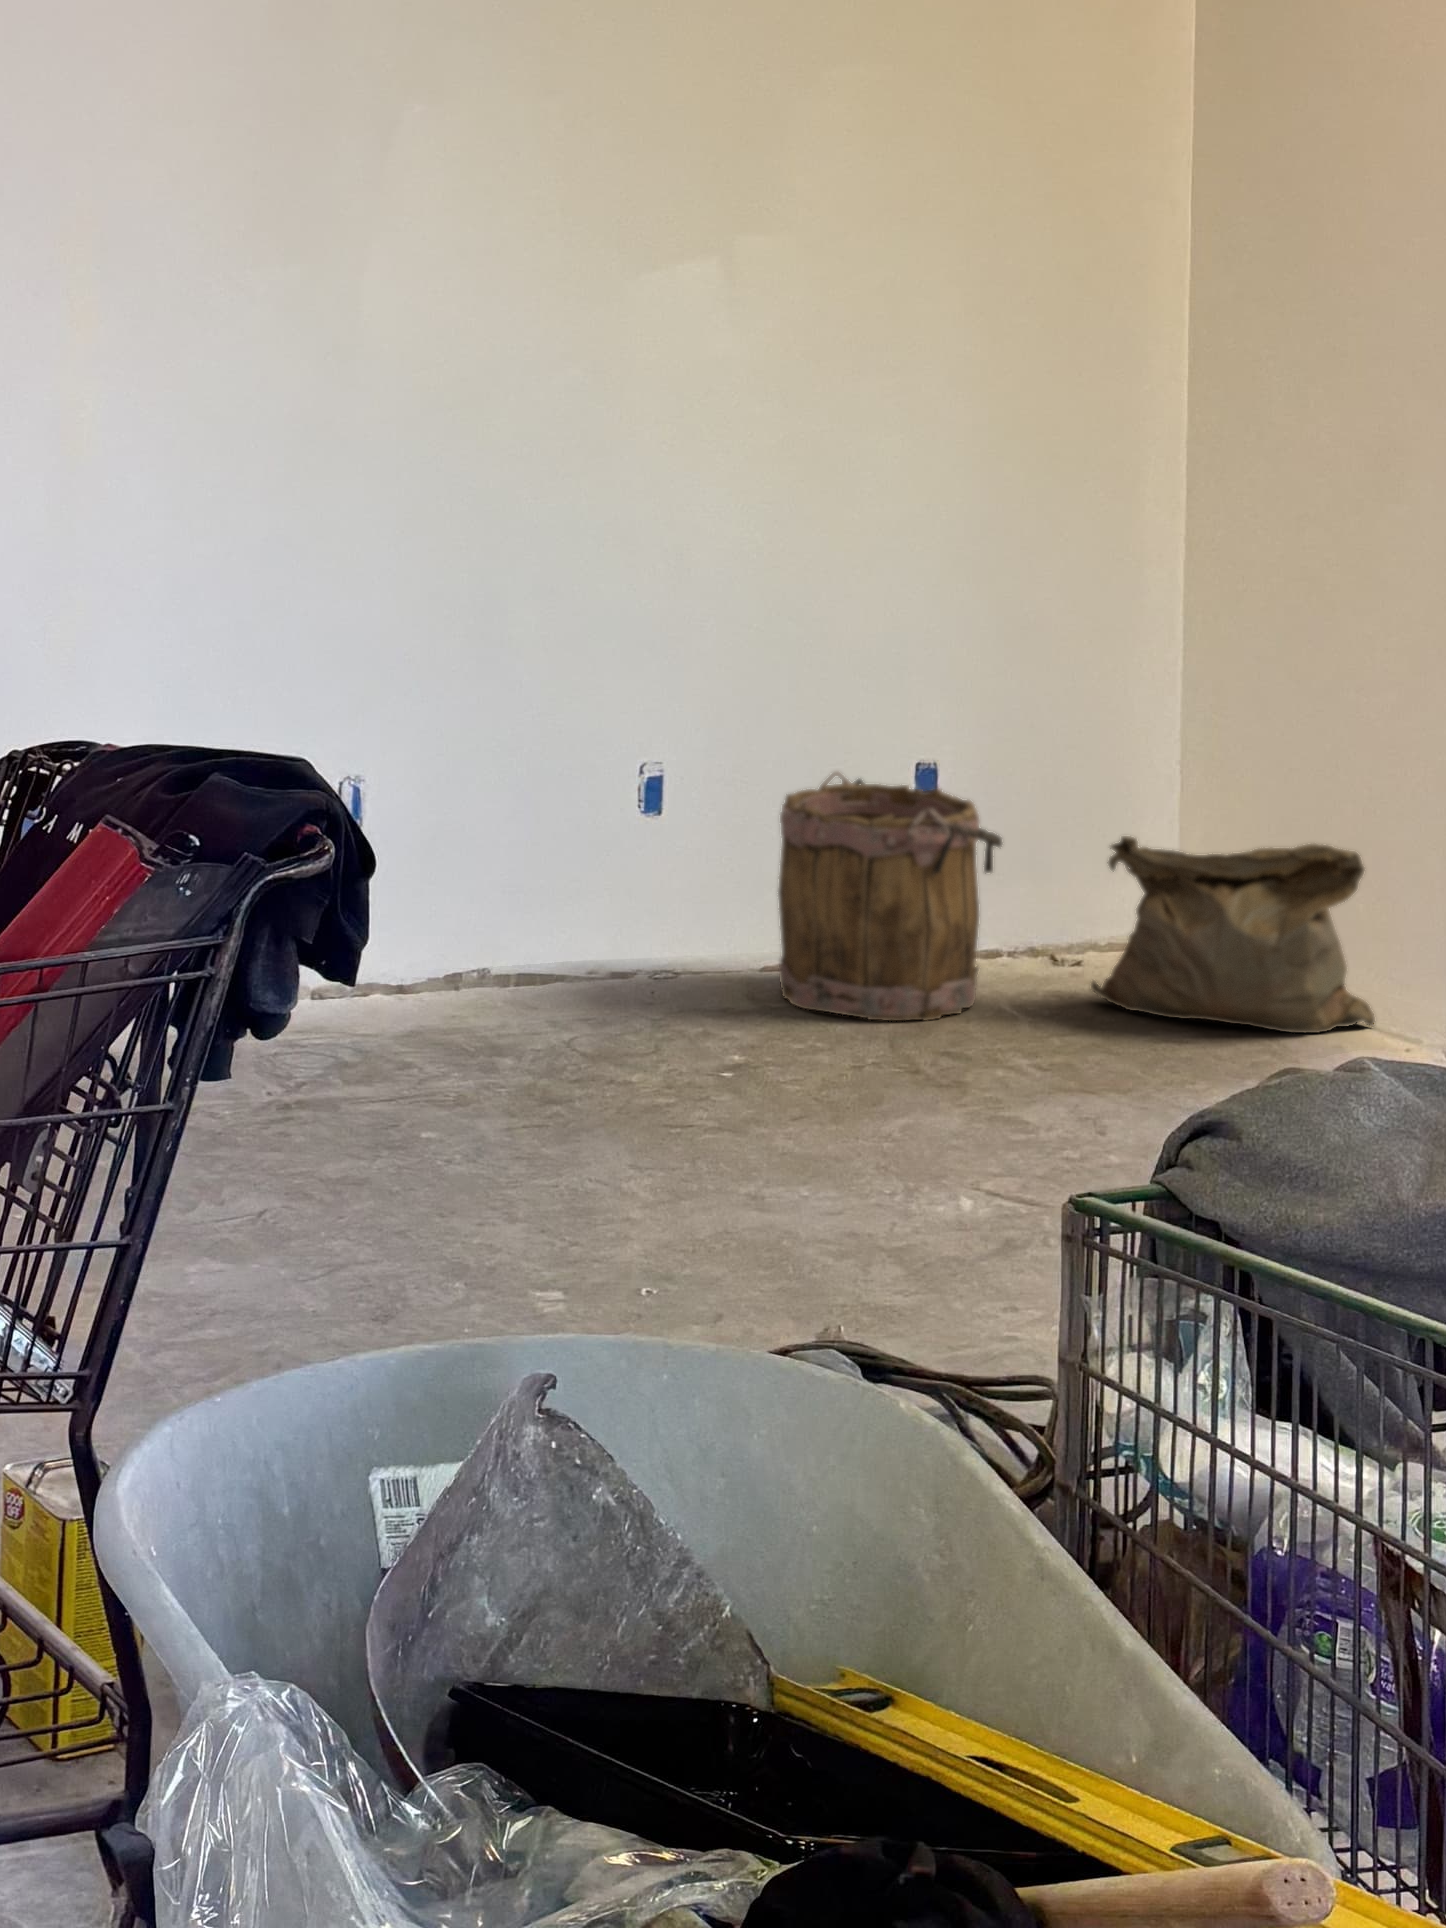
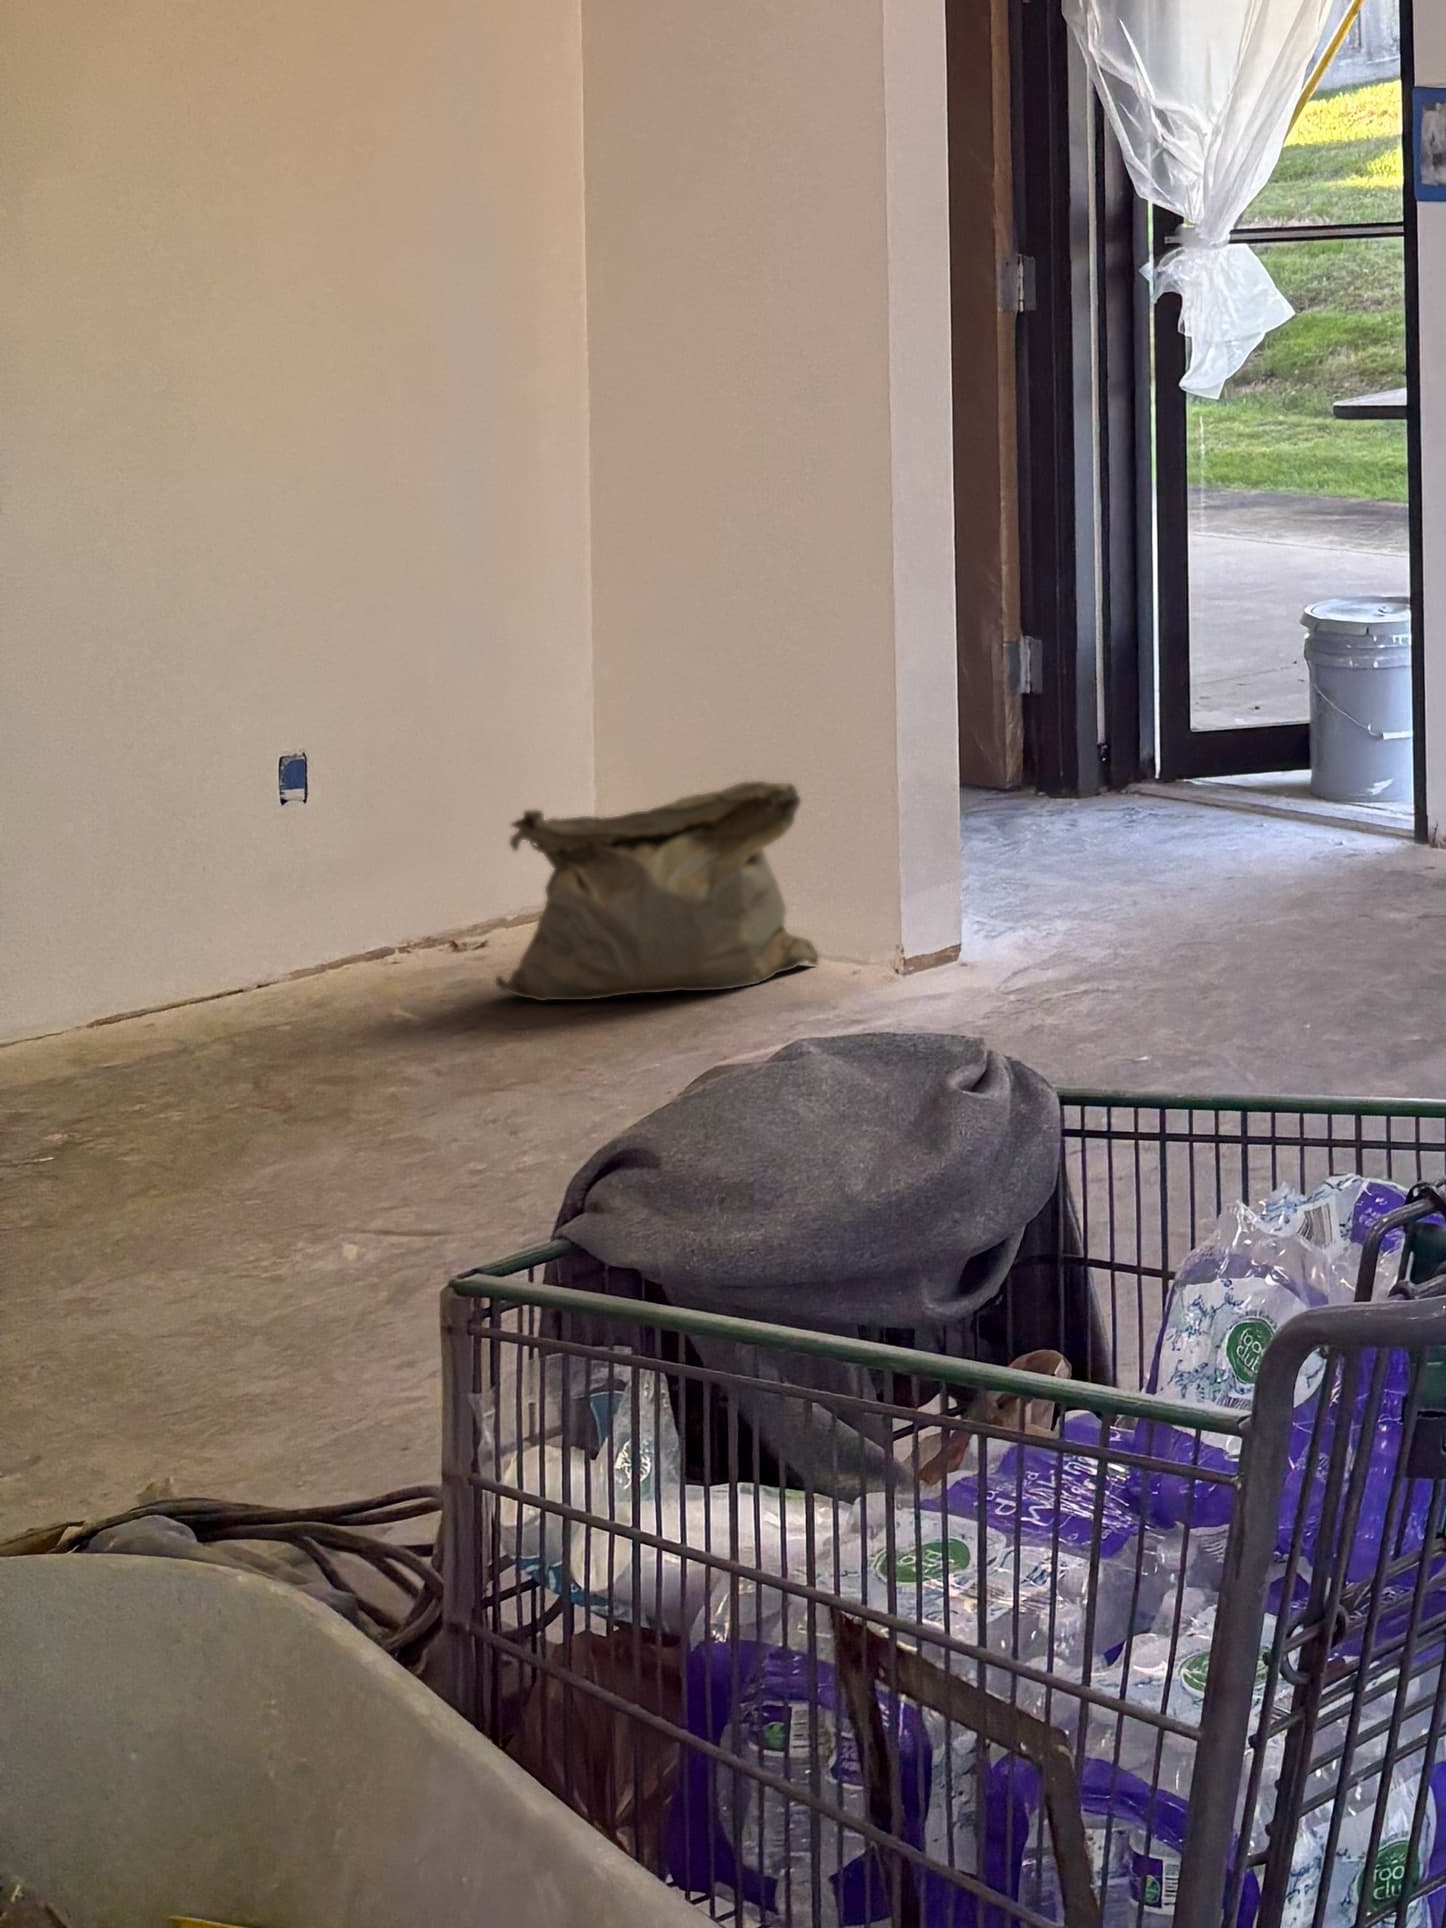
bucket: present [778,772,1002,1021] -> none [100,793,383,1078]

